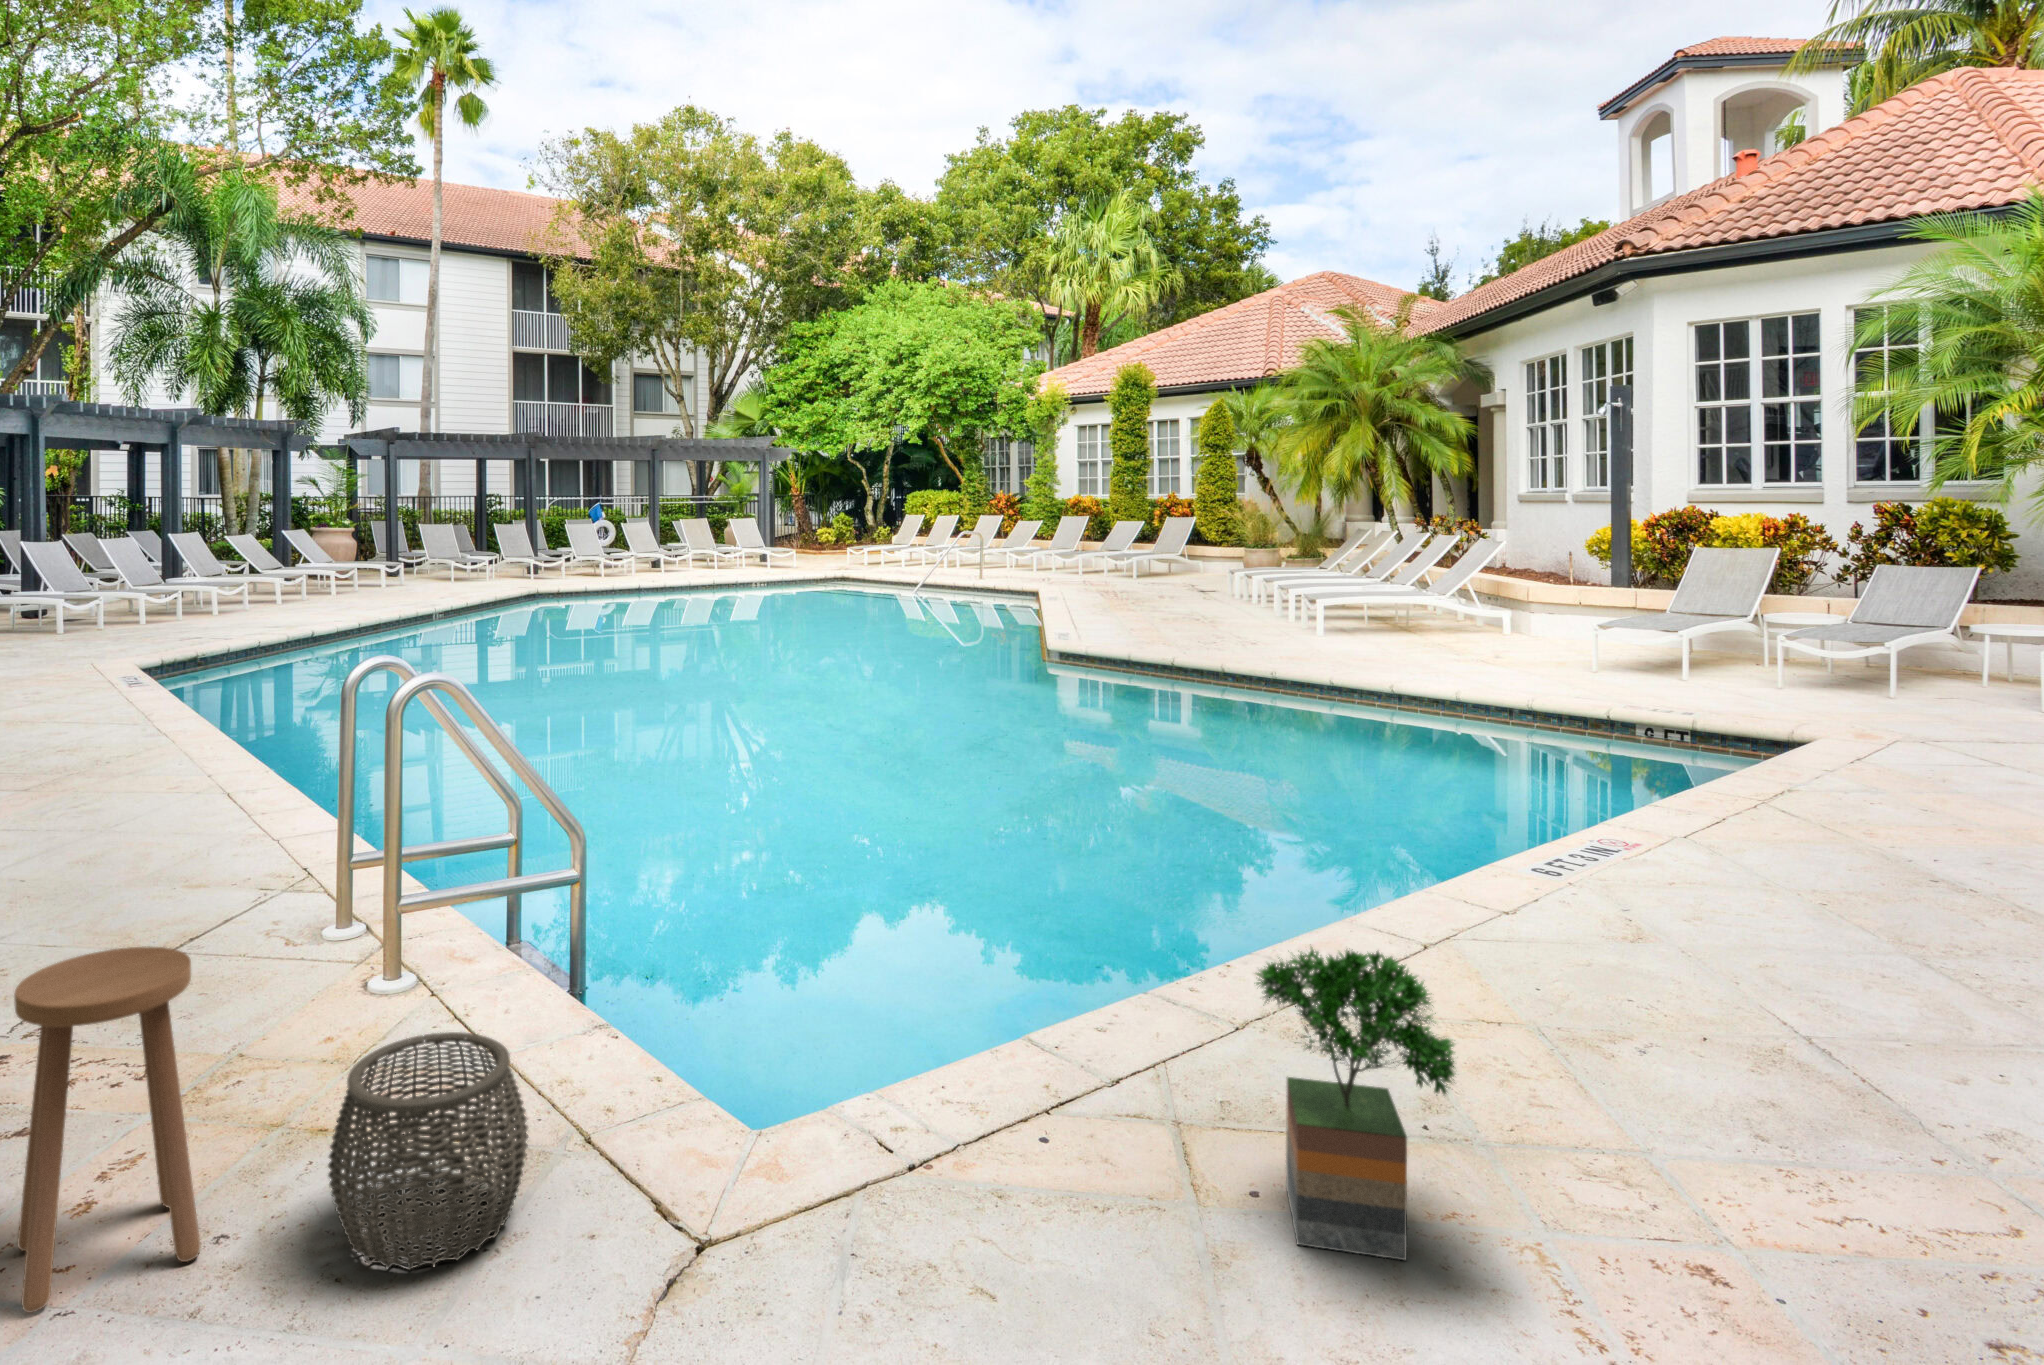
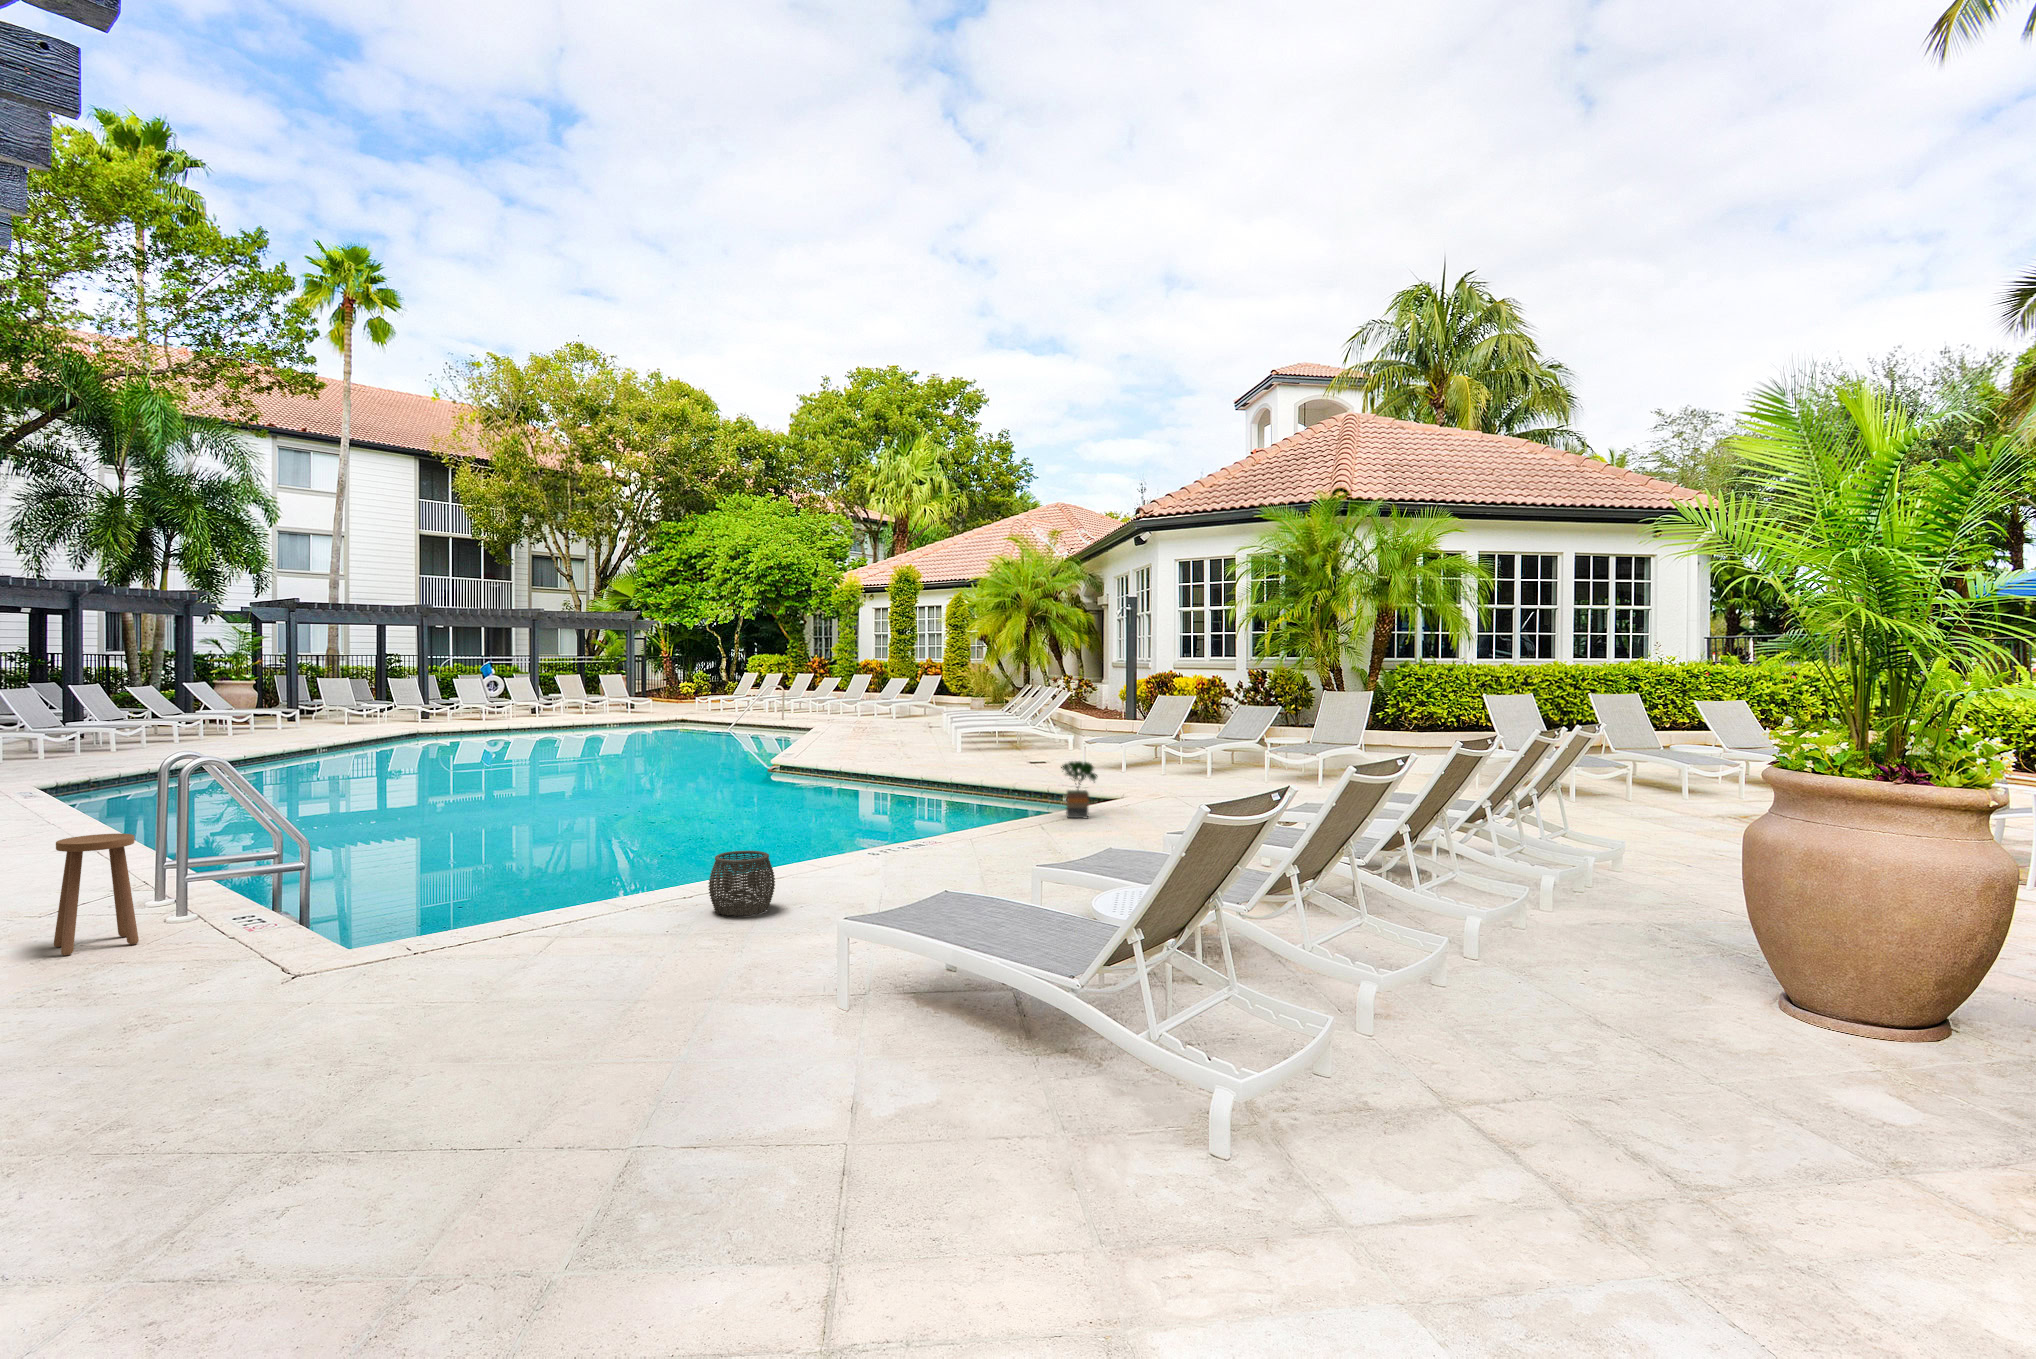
potted tree: present [1256,947,1455,1260] -> present [1061,761,1098,818]
woven basket: present [328,1032,528,1270] -> present [708,851,775,916]

